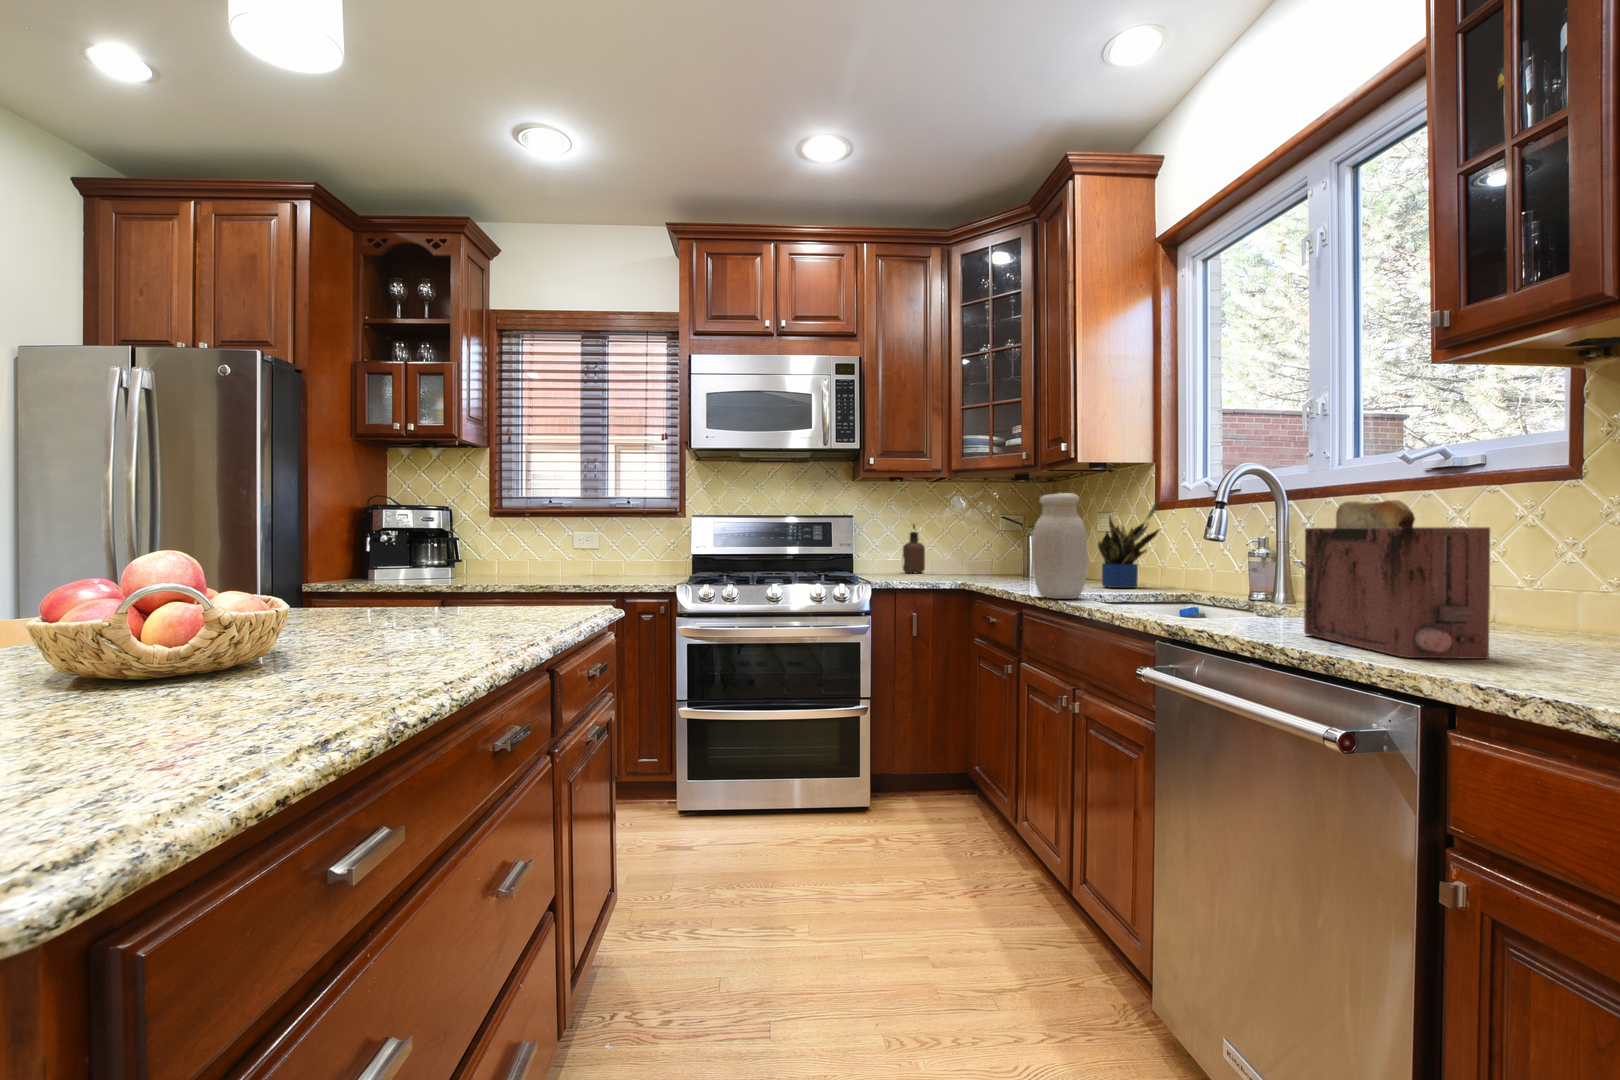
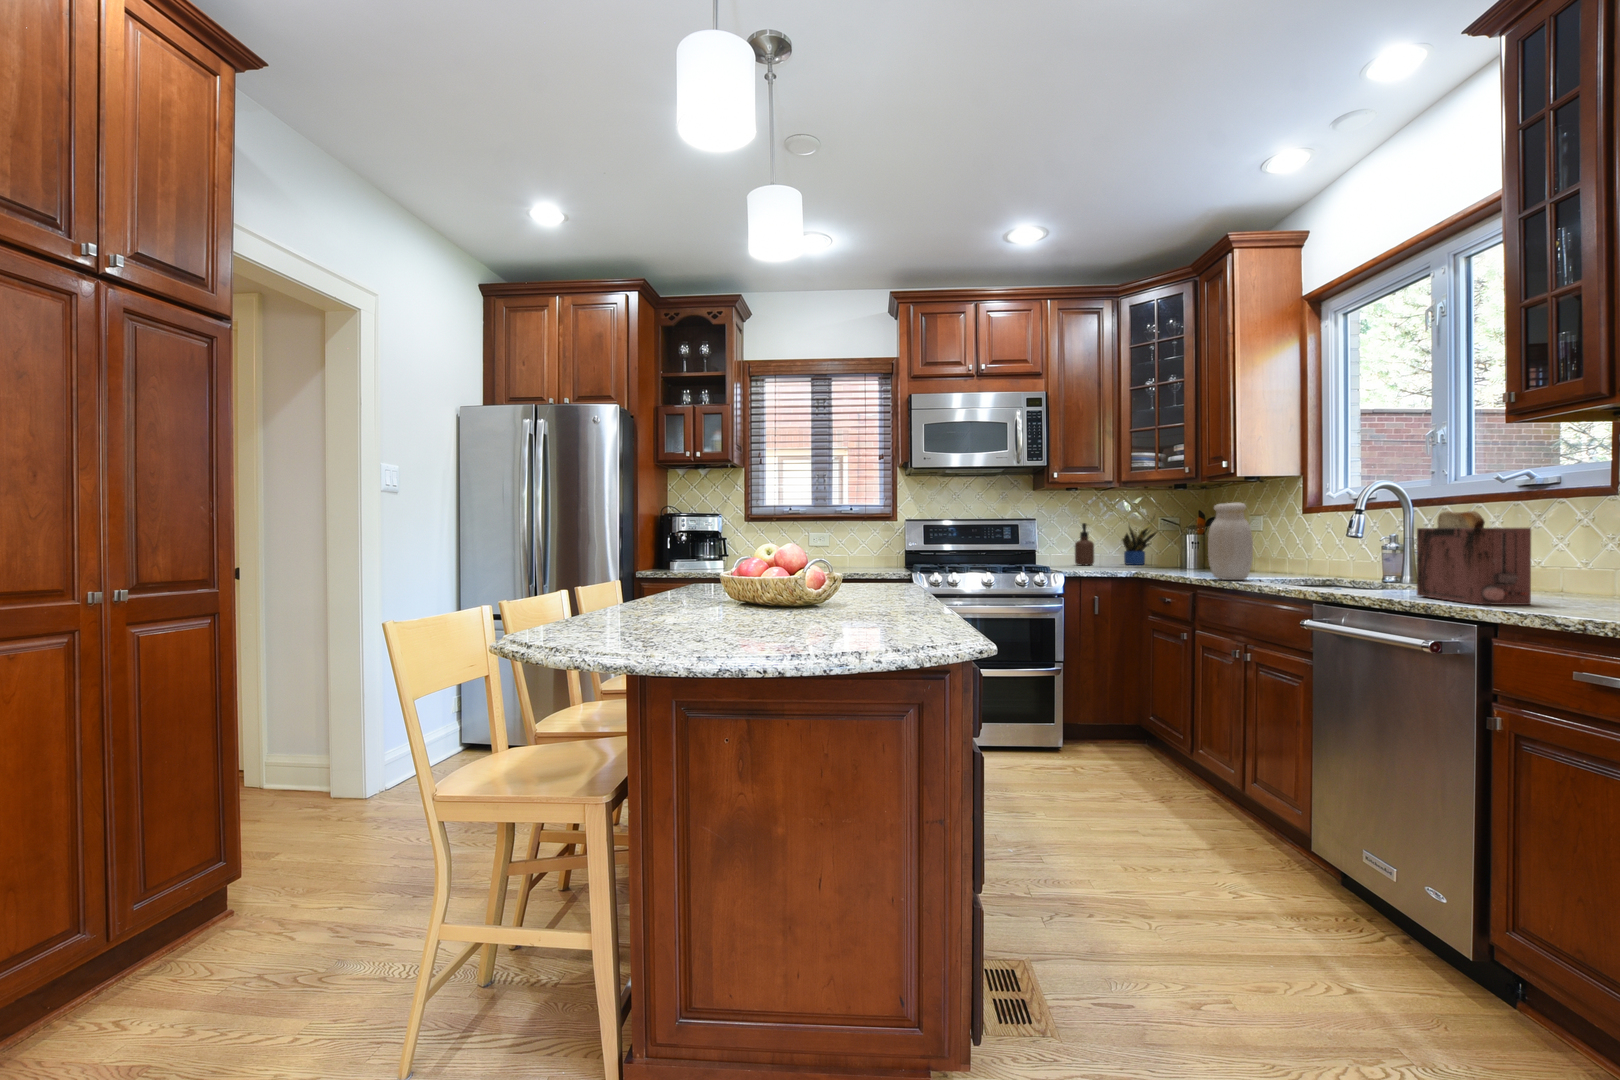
potted plant: present [1098,499,1159,588] -> present [1122,516,1156,565]

